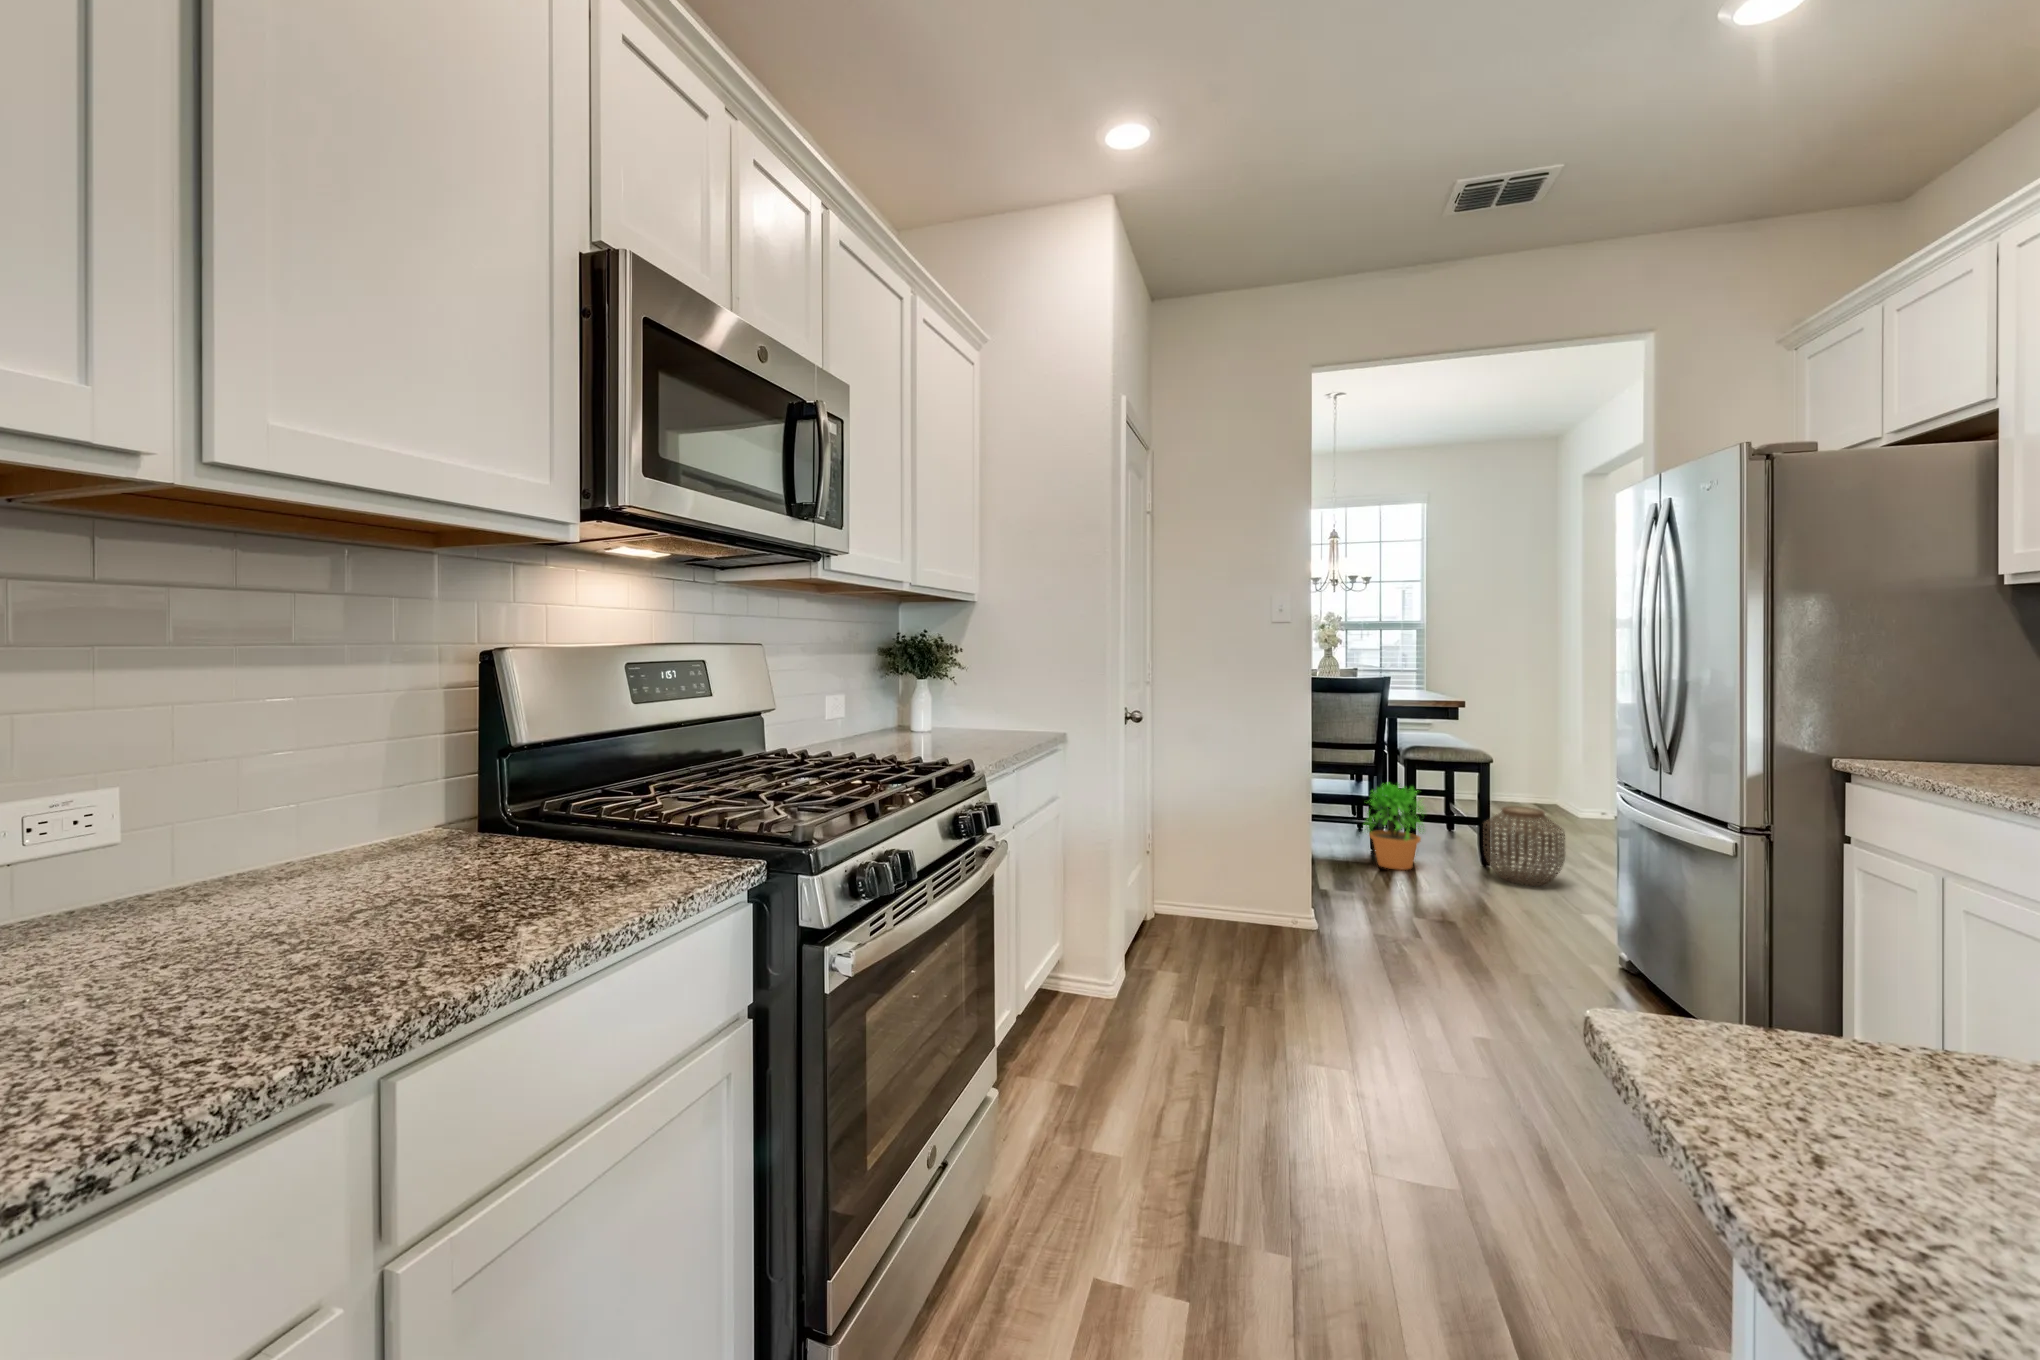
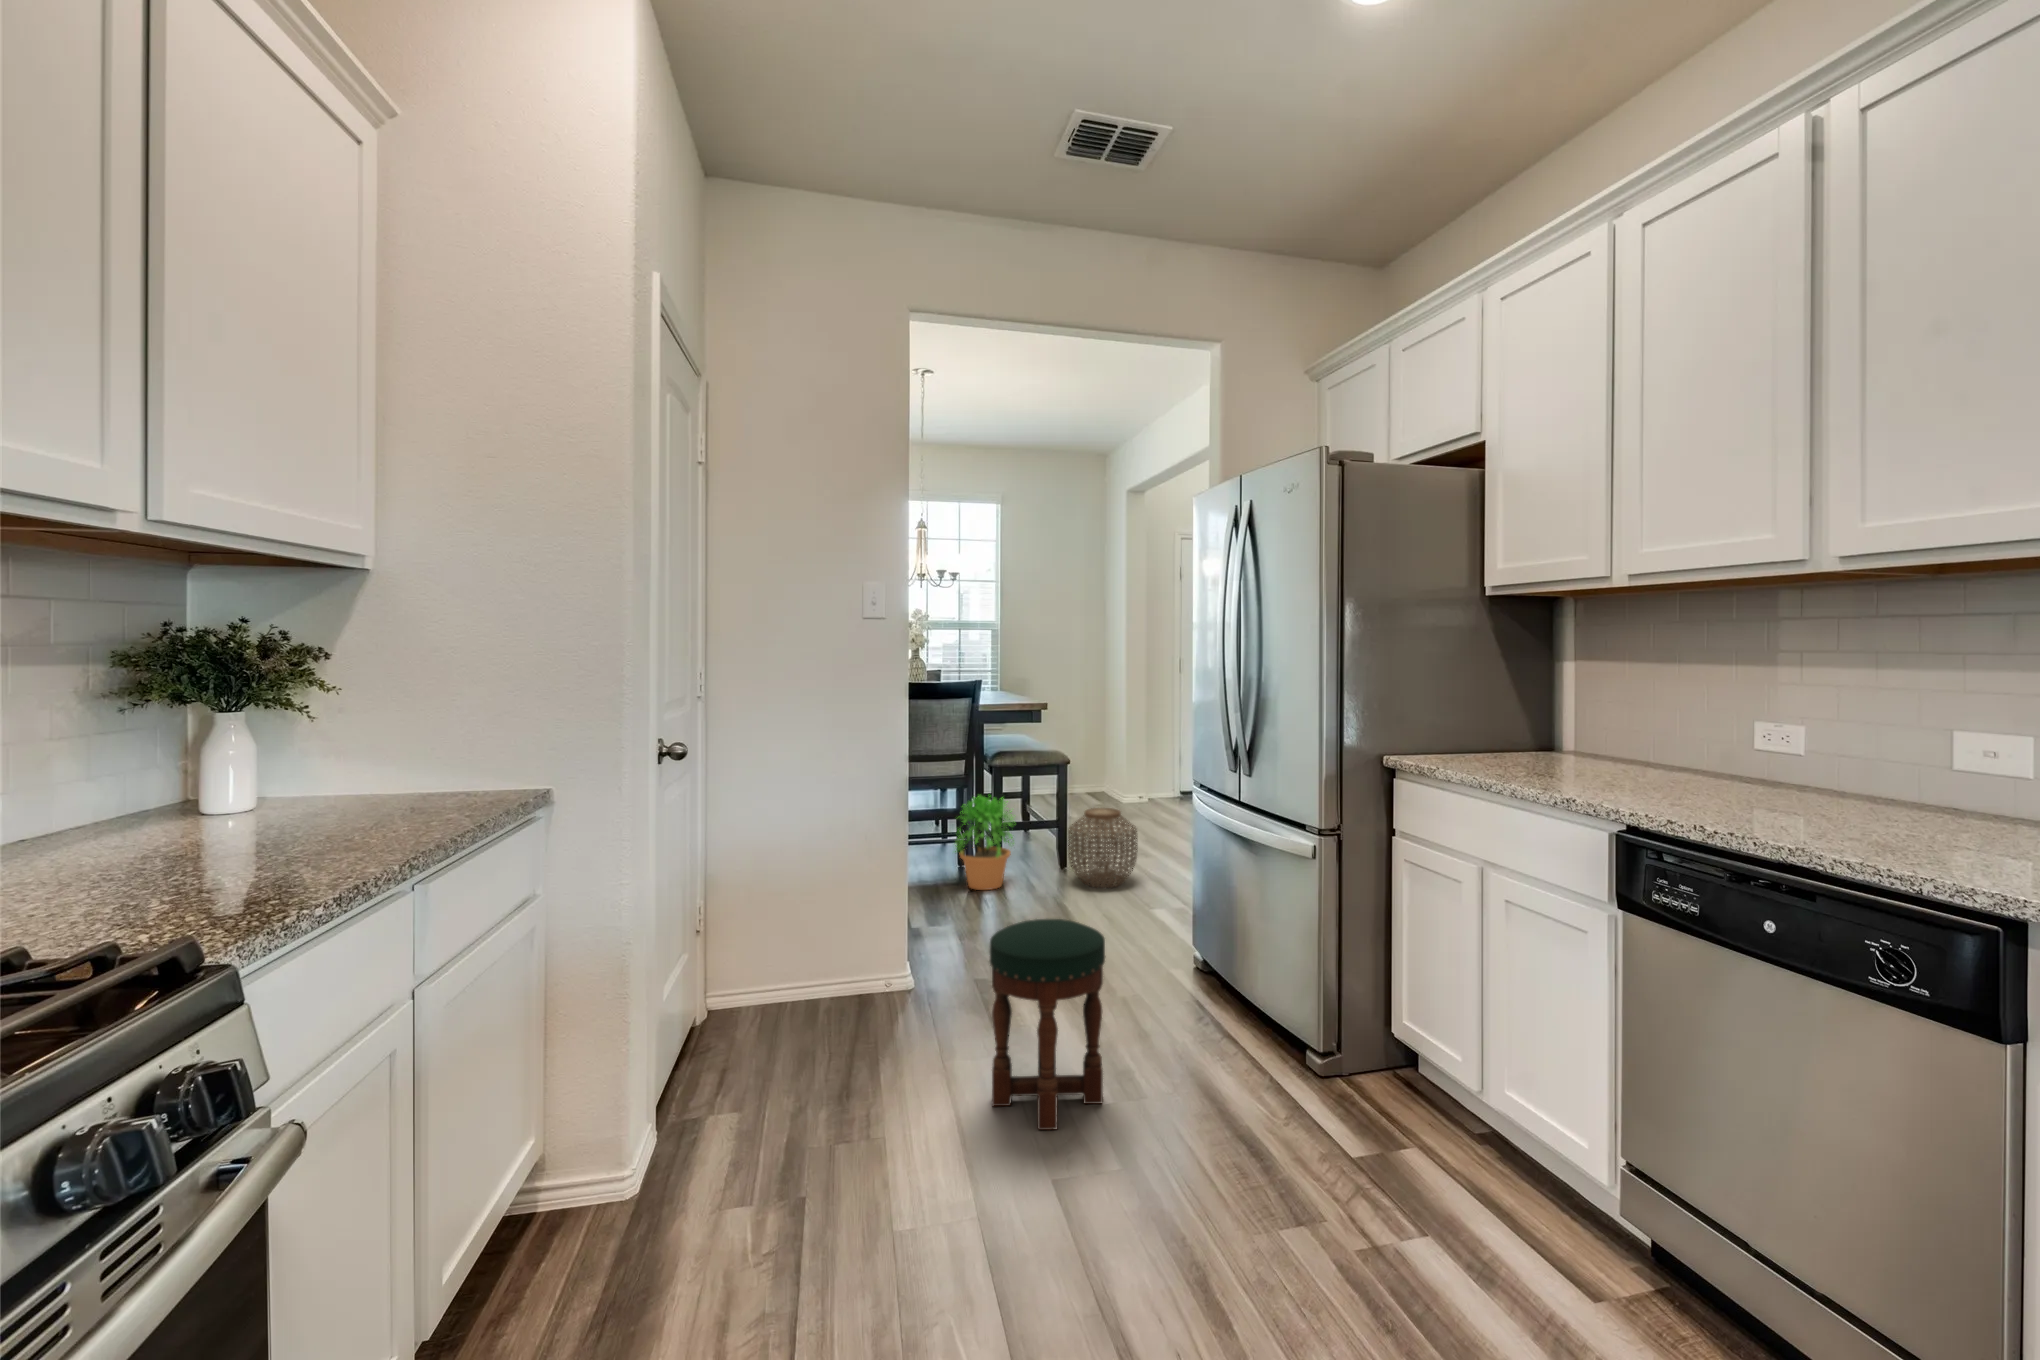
stool: none [1374,873,1484,1042] -> present [990,919,1105,1130]

